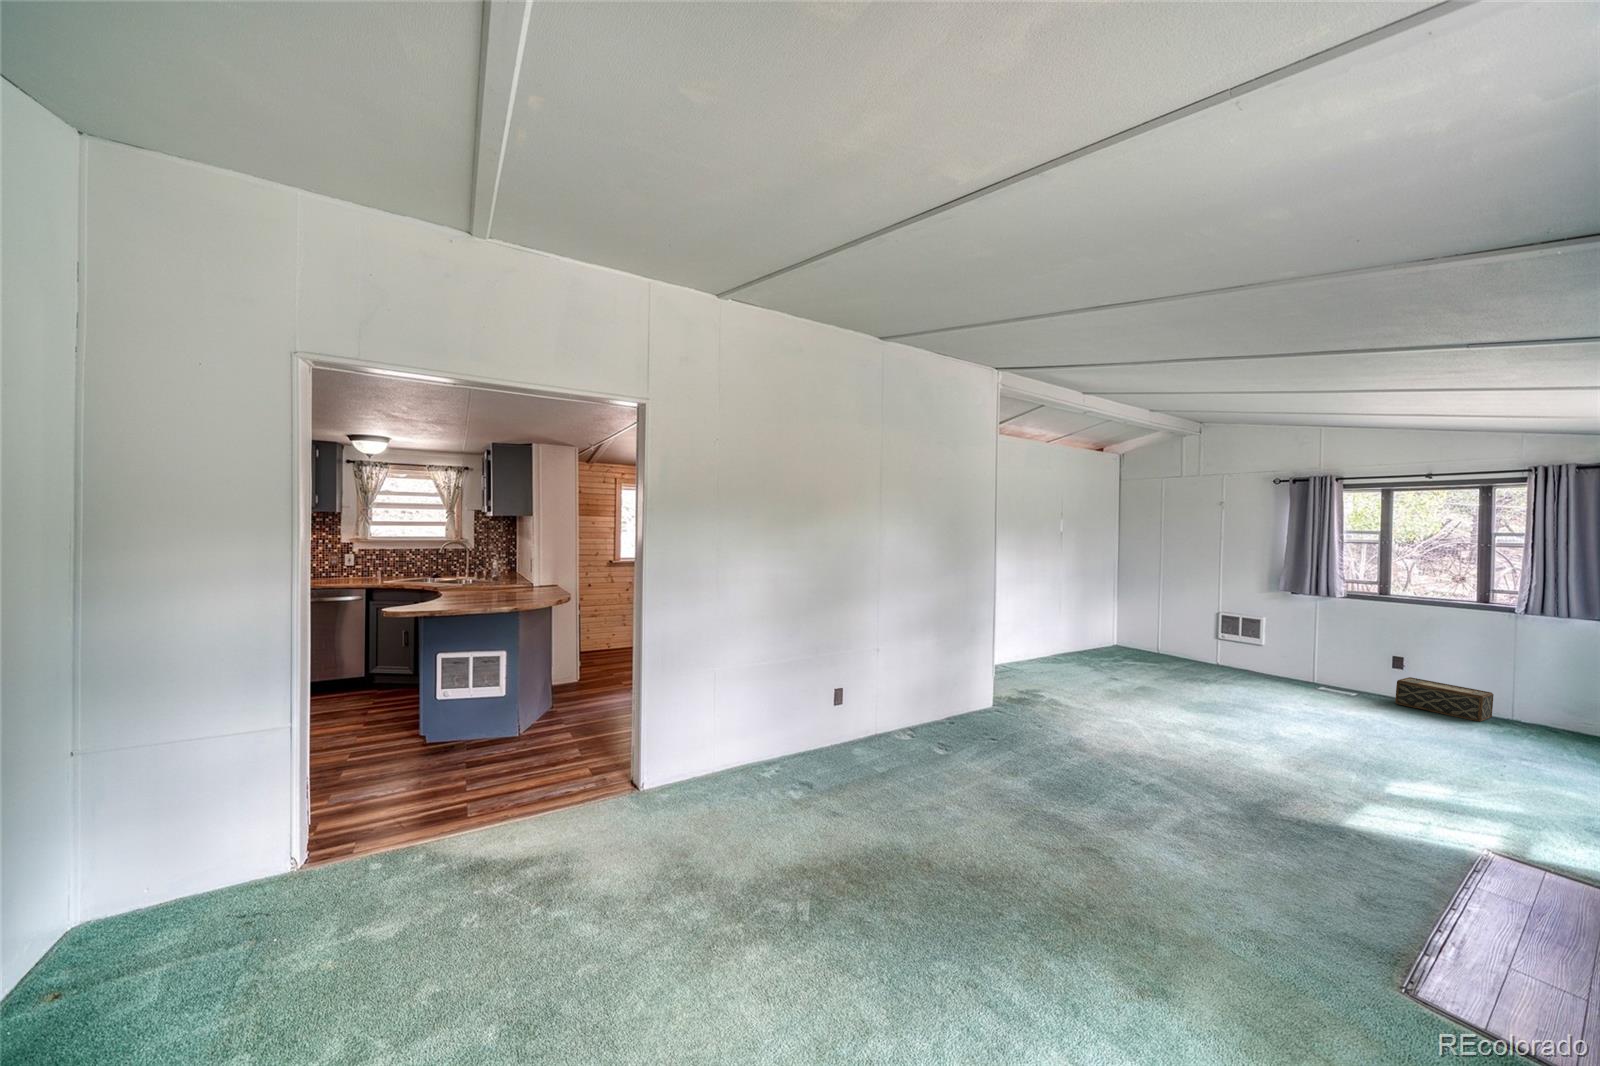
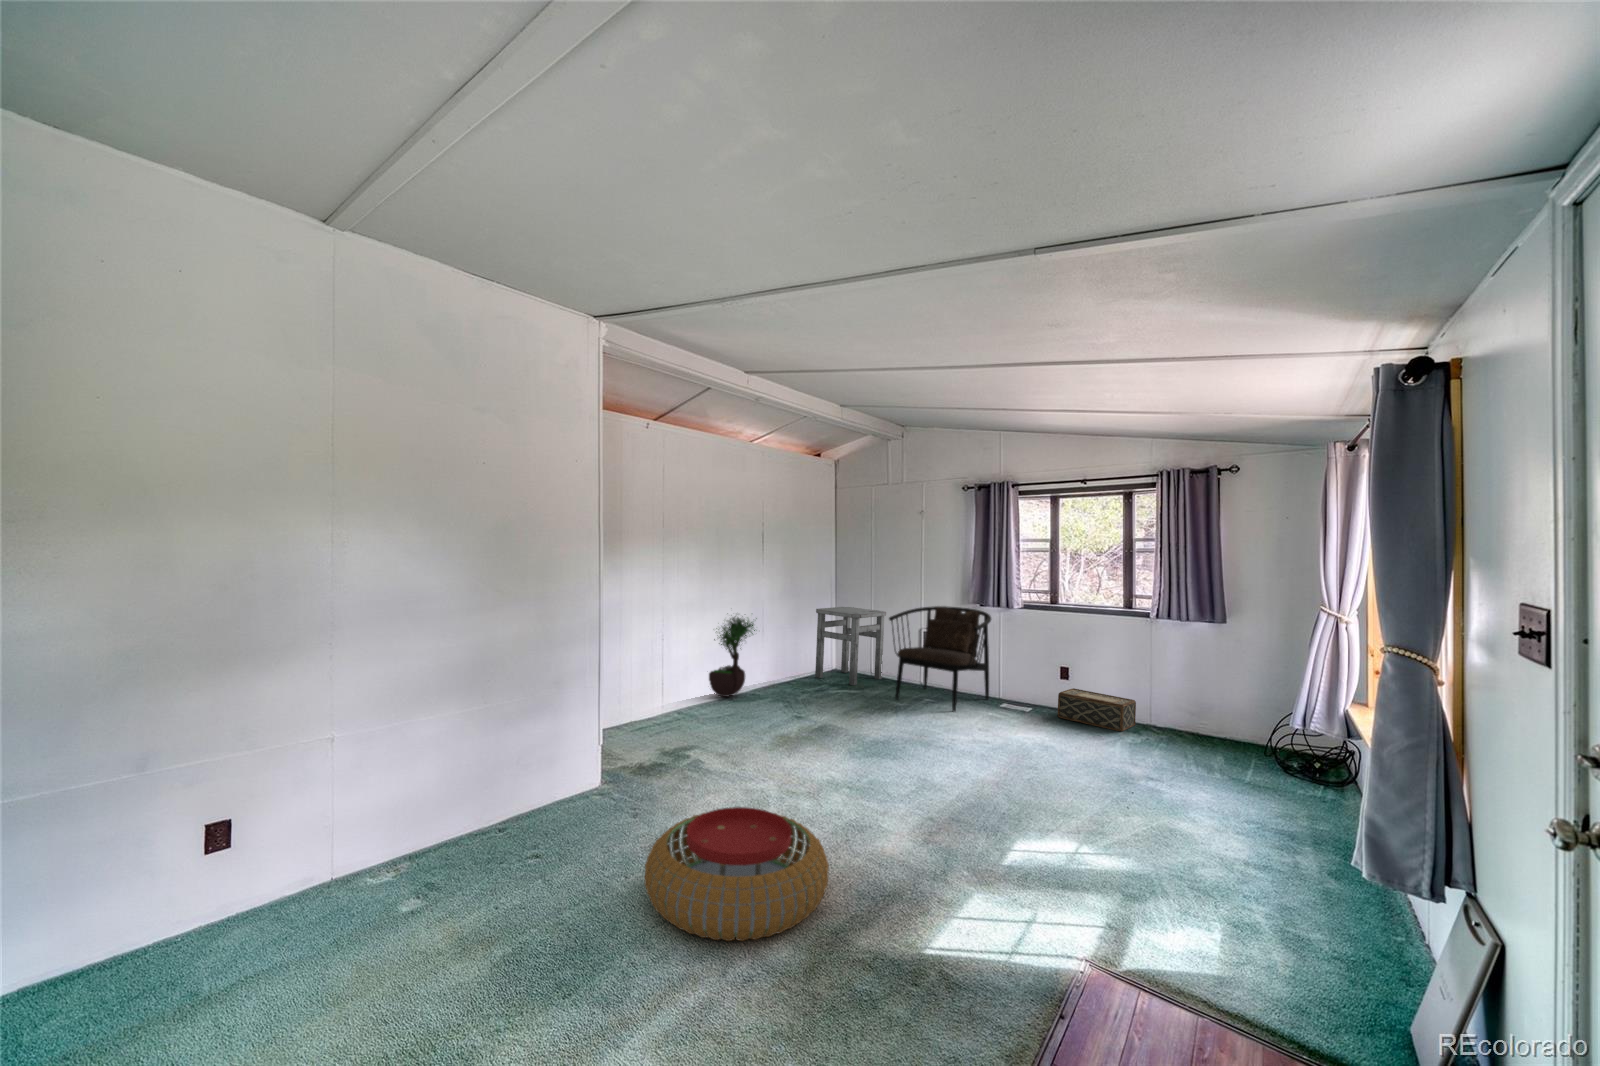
potted tree: none [1023,589,1073,665] -> present [709,616,757,697]
side table: none [1106,590,1179,662] -> present [815,607,886,686]
armchair: none [1197,593,1313,691] -> present [889,606,991,712]
pouf: none [1134,747,1303,841] -> present [645,807,829,941]

